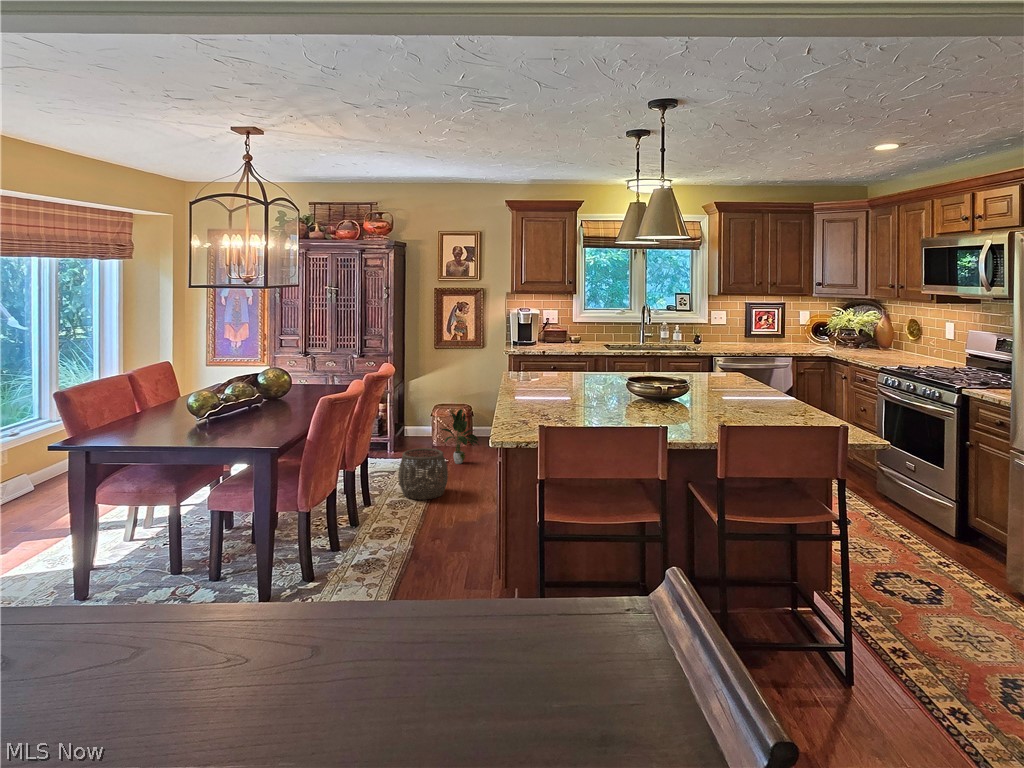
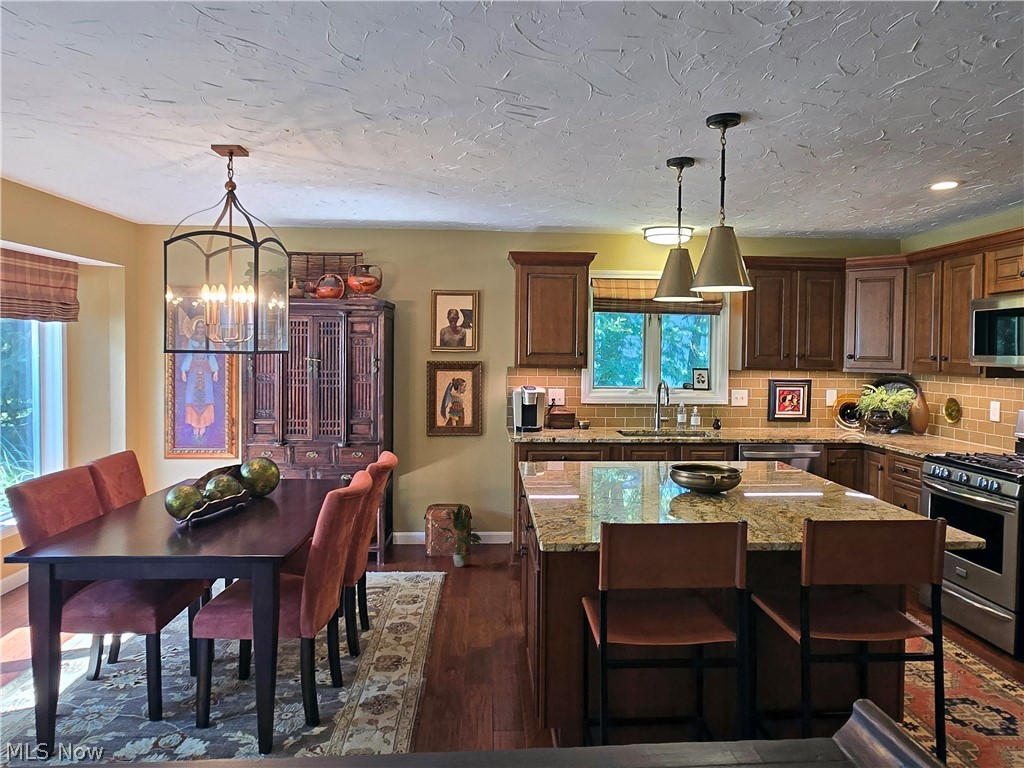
woven basket: present [398,448,448,500] -> none [397,555,454,615]

